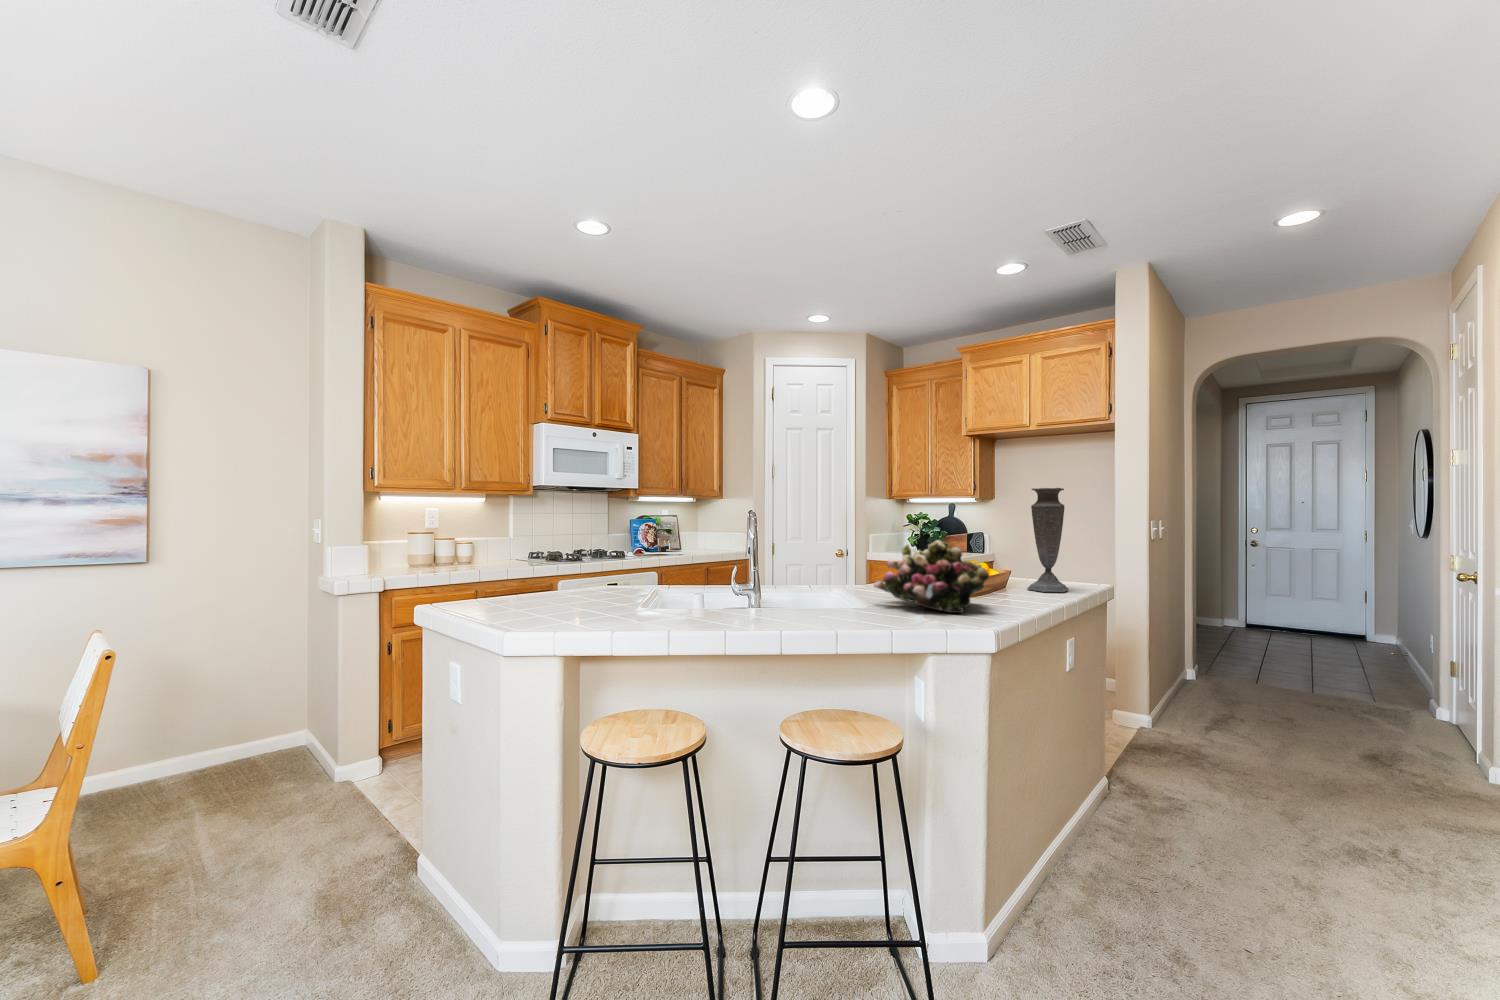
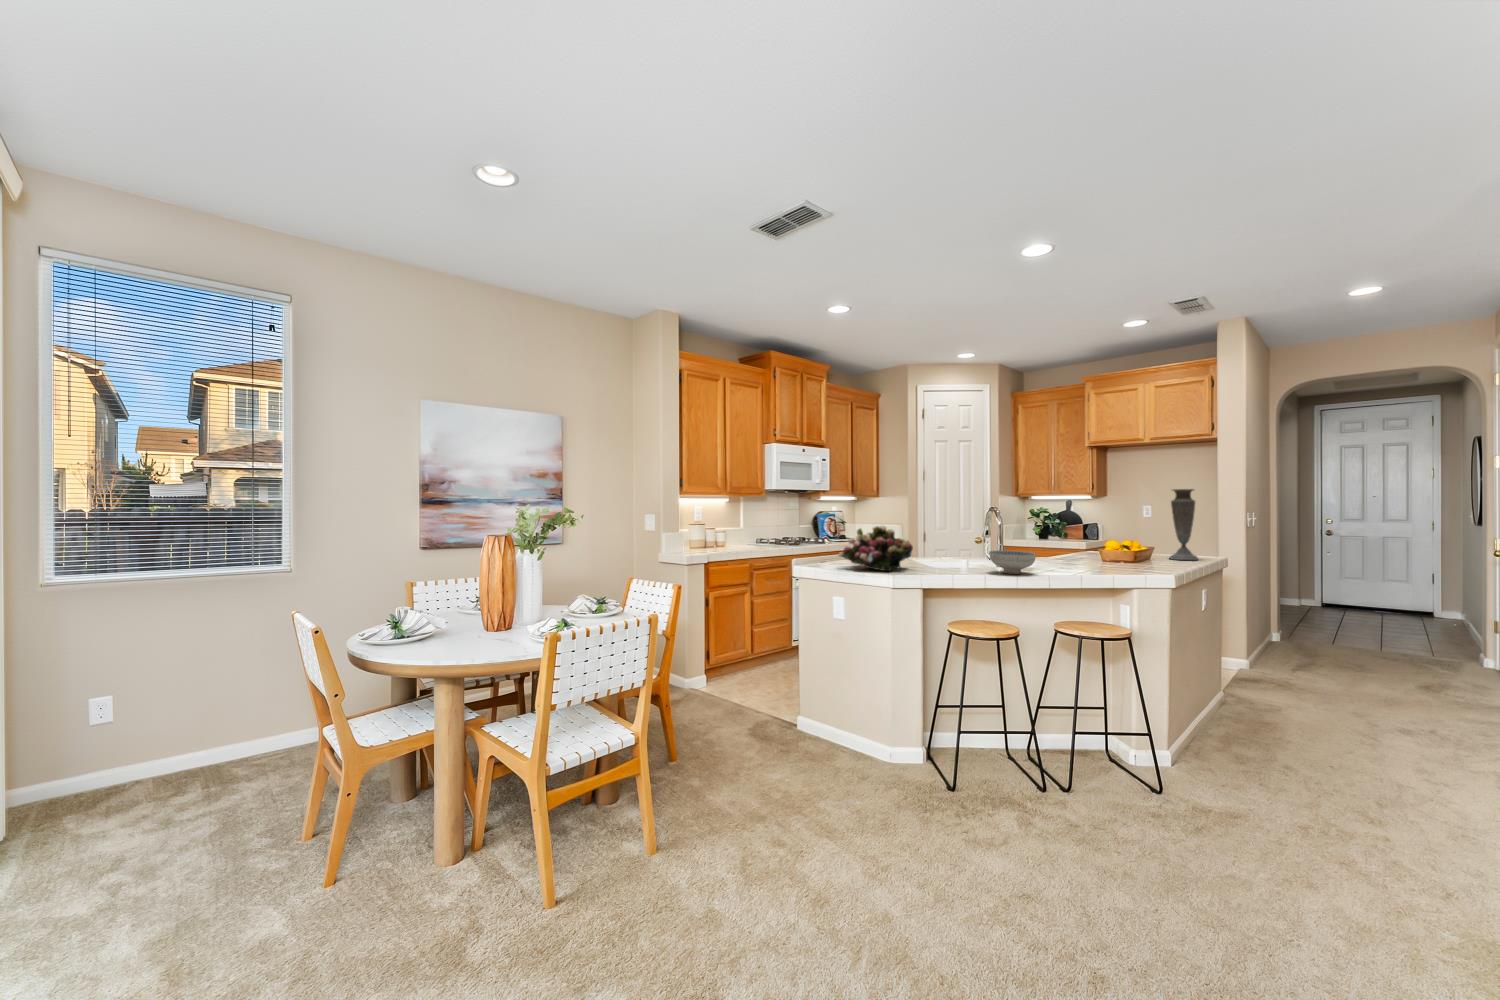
flower arrangement: present [874,540,989,613] -> present [839,525,913,571]
ceramic bowl: none [710,584,783,625] -> present [990,550,1036,574]

